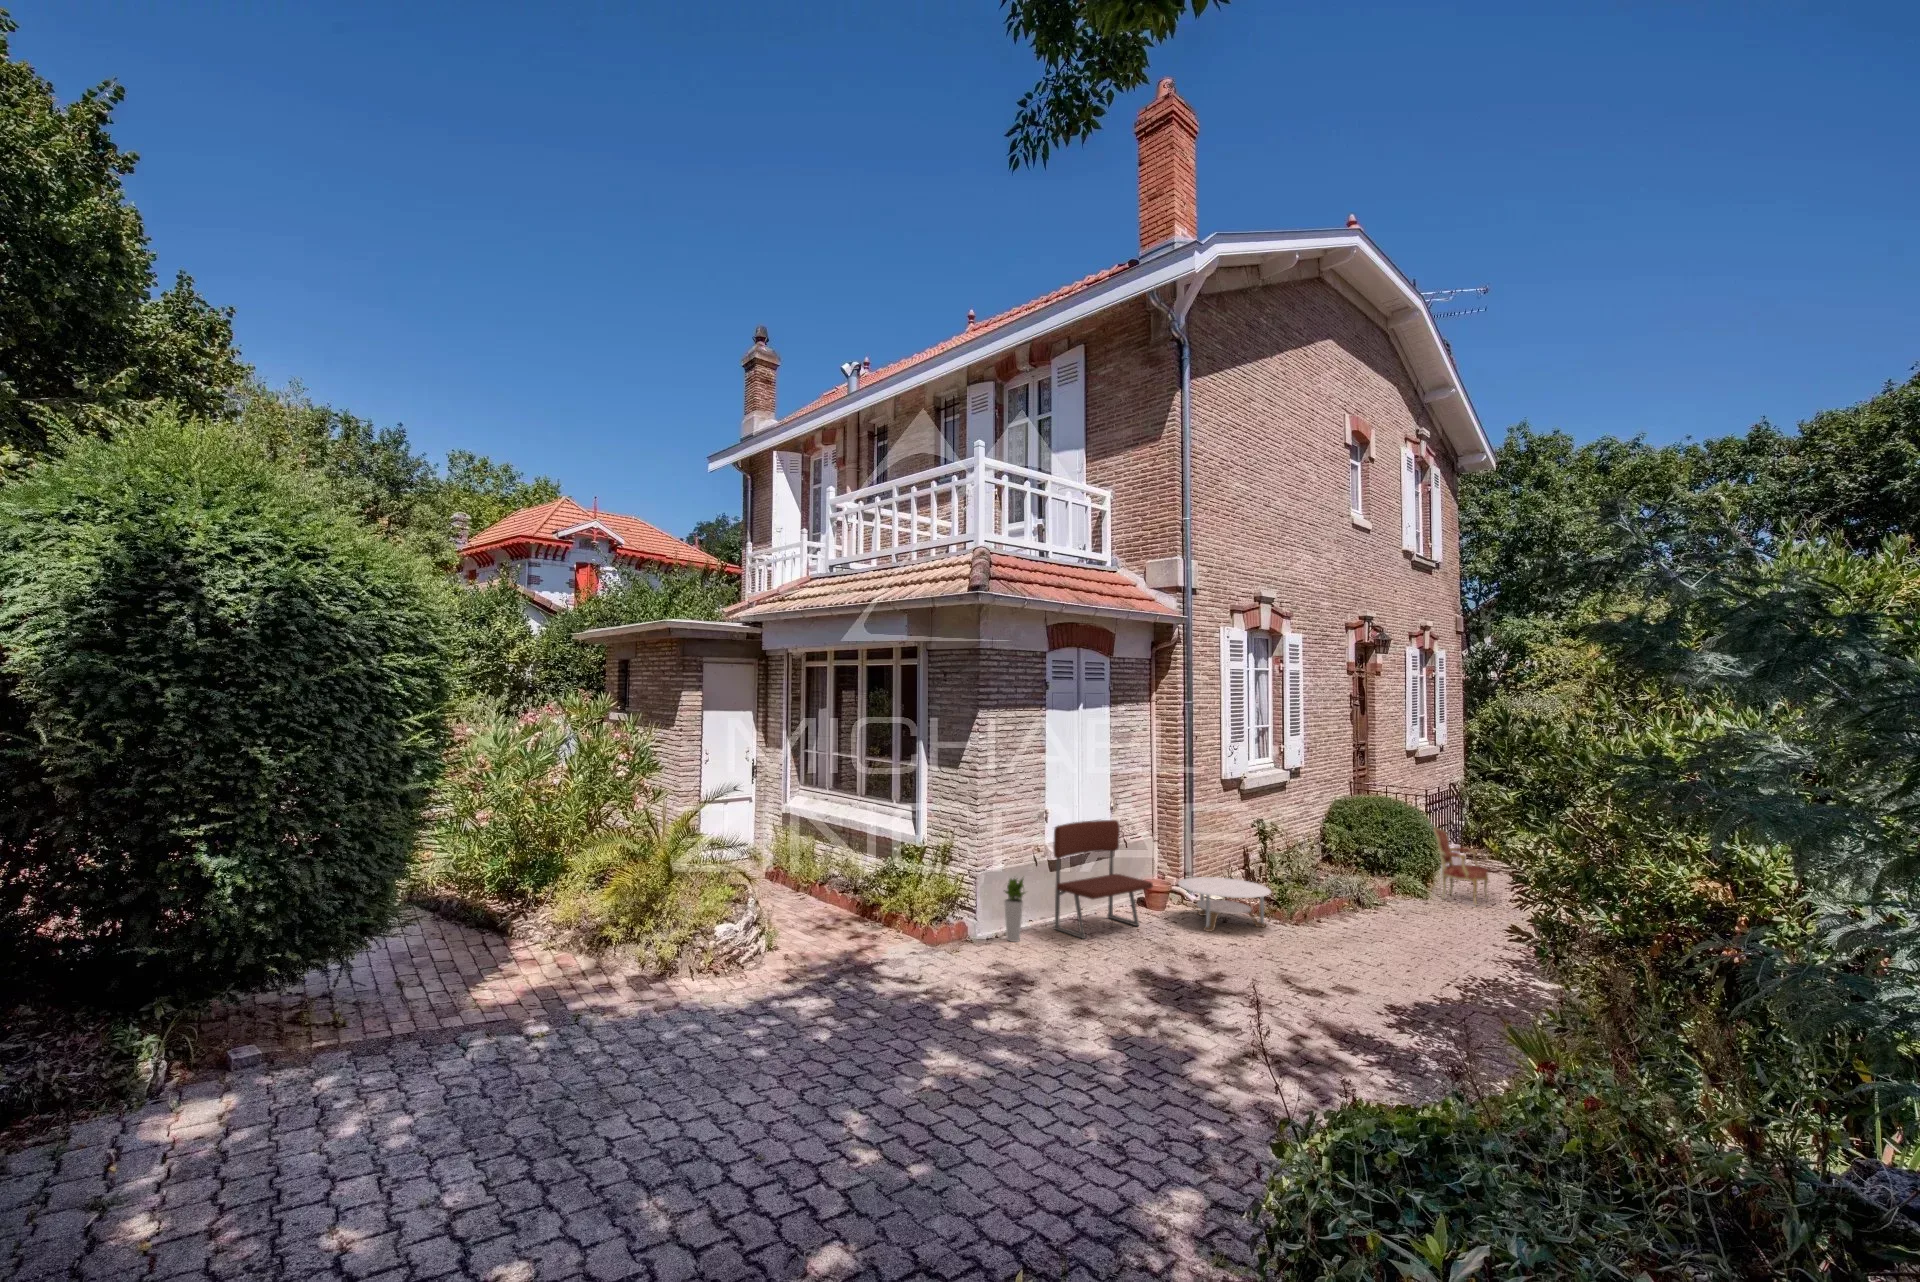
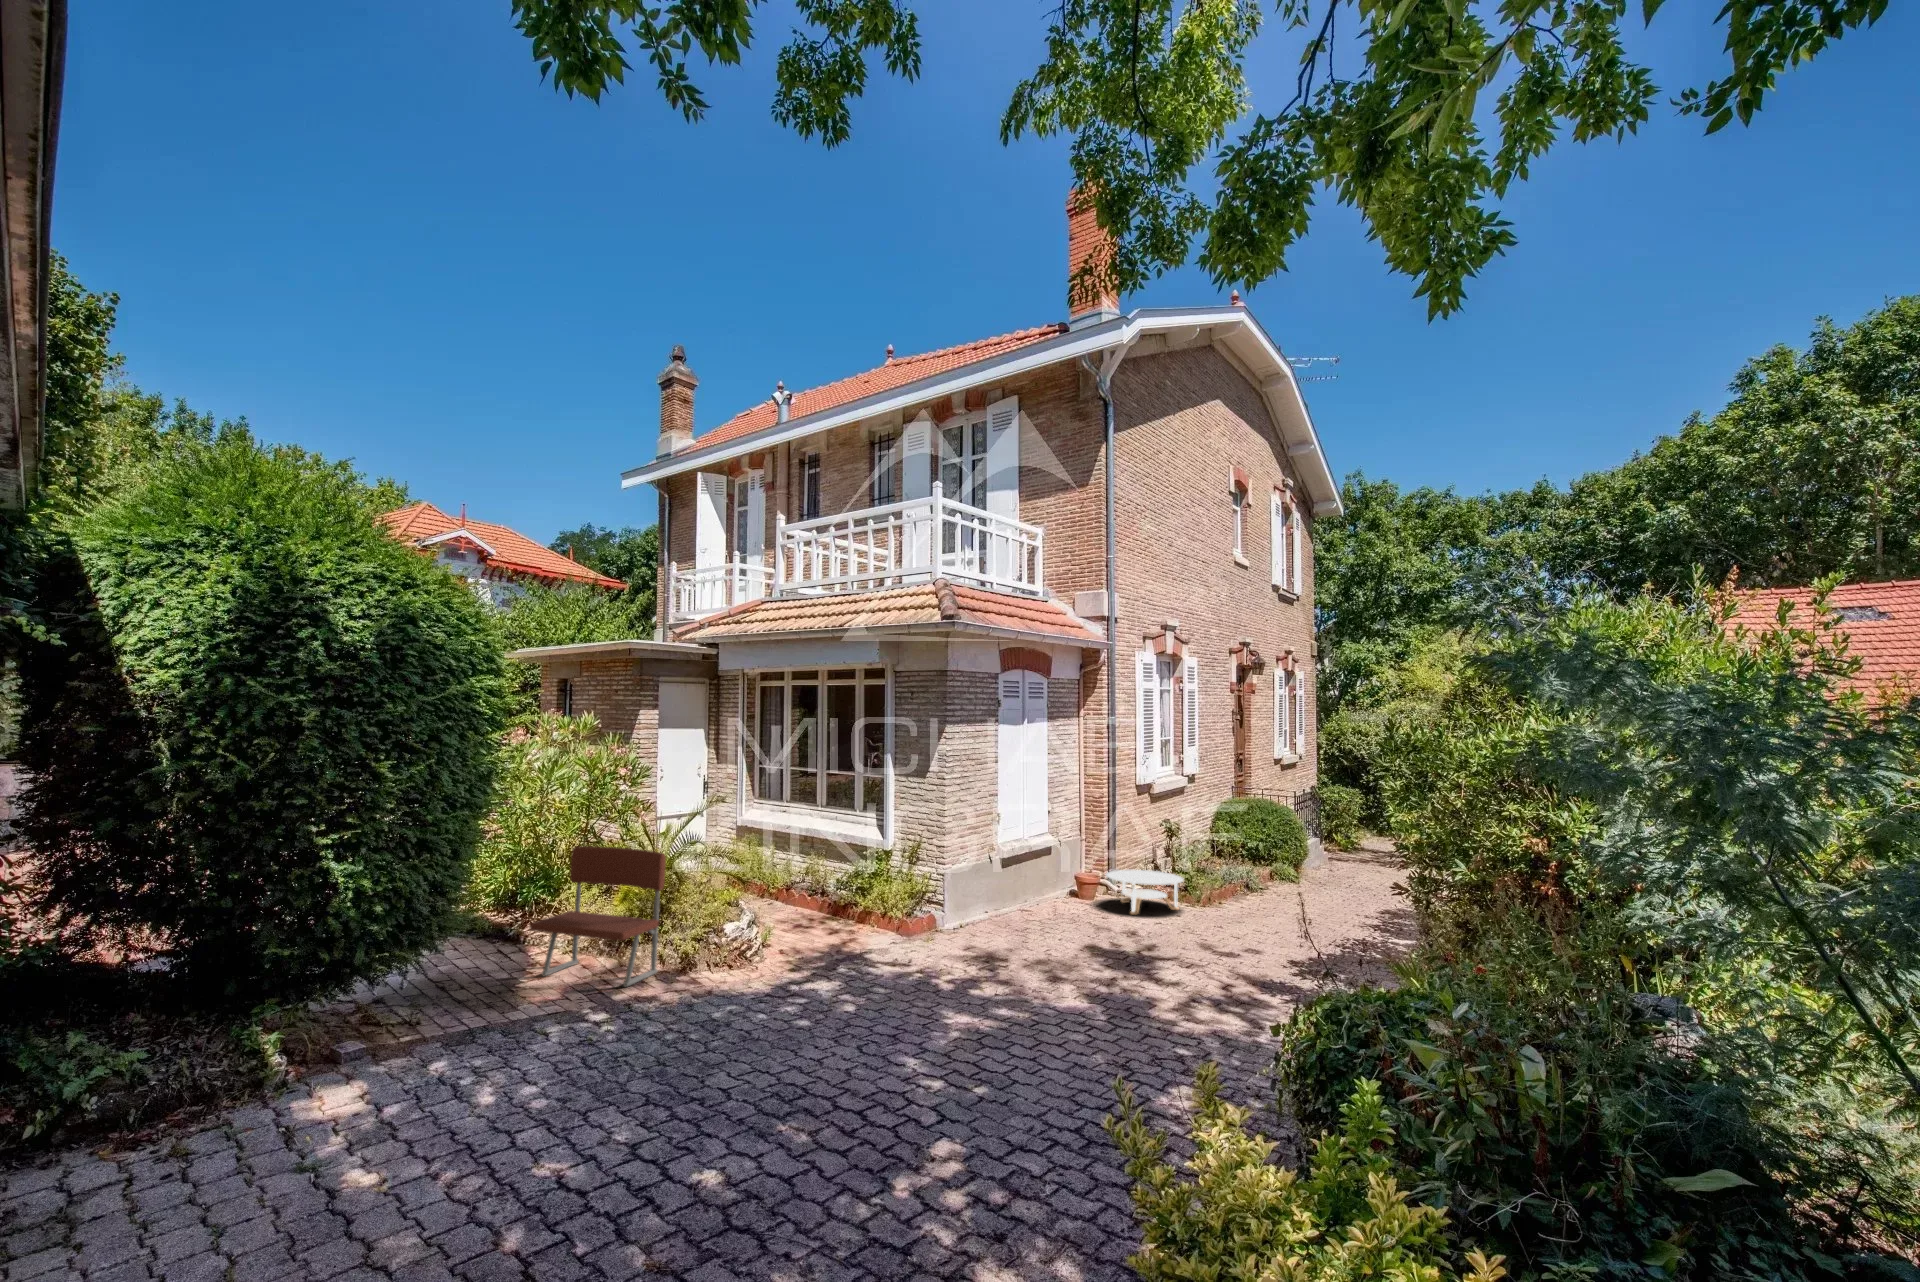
bench: present [1053,820,1153,939] -> present [530,846,666,987]
armchair: present [1433,828,1488,906] -> none [1303,822,1347,888]
planter: present [1004,879,1025,942] -> none [965,871,988,930]

